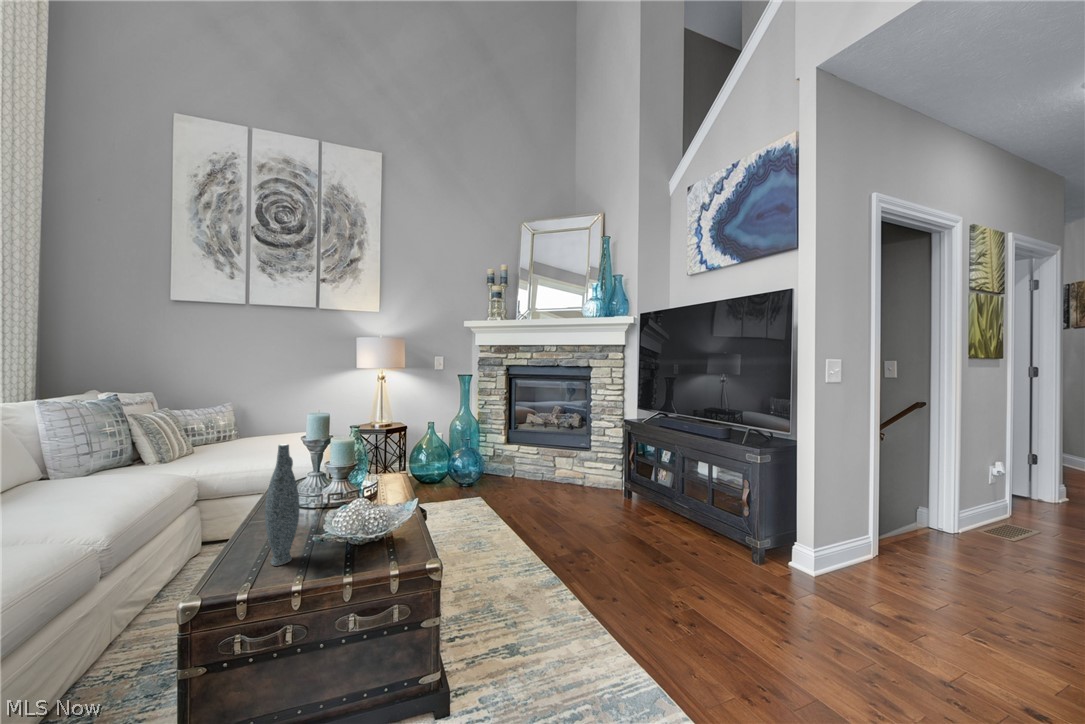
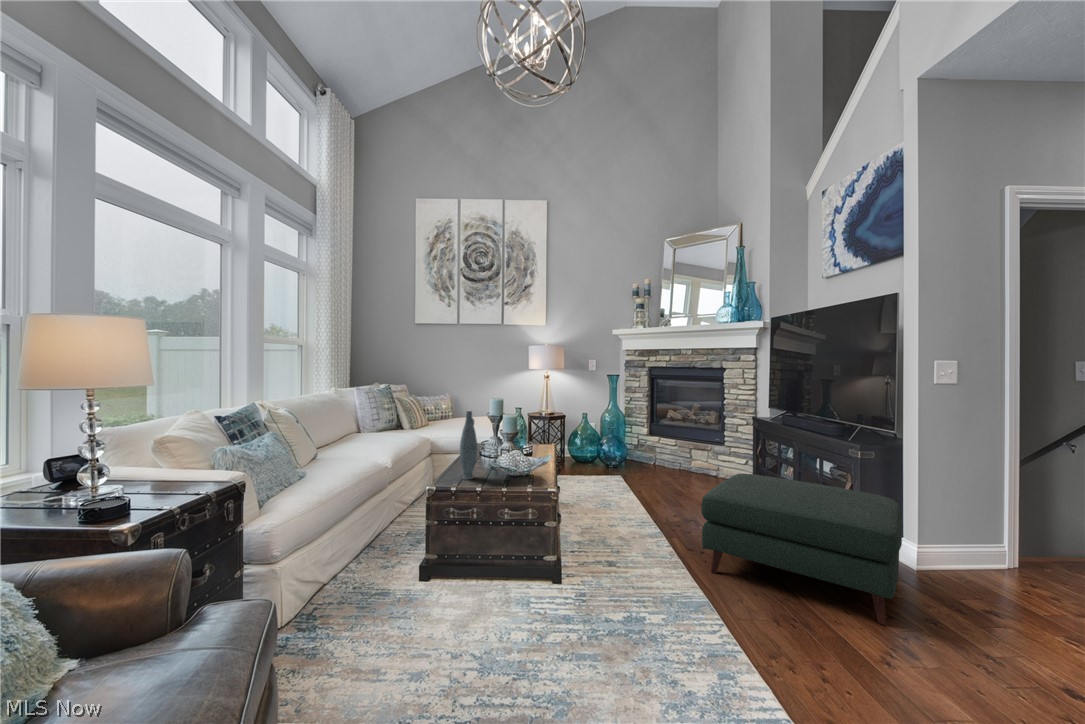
ottoman: none [625,494,853,666] -> present [701,474,902,625]

